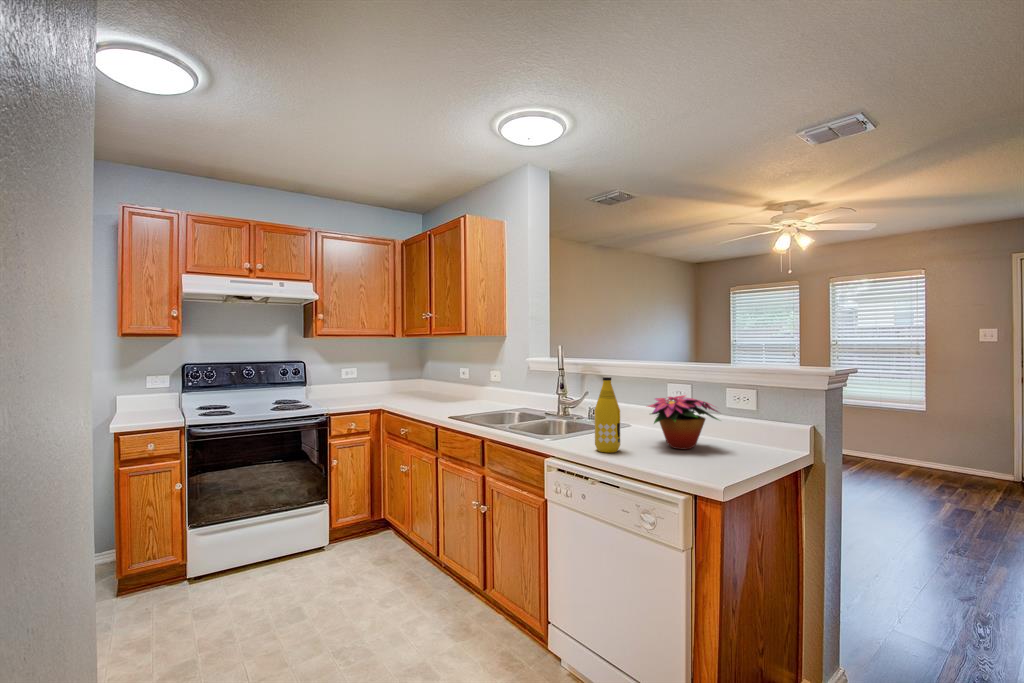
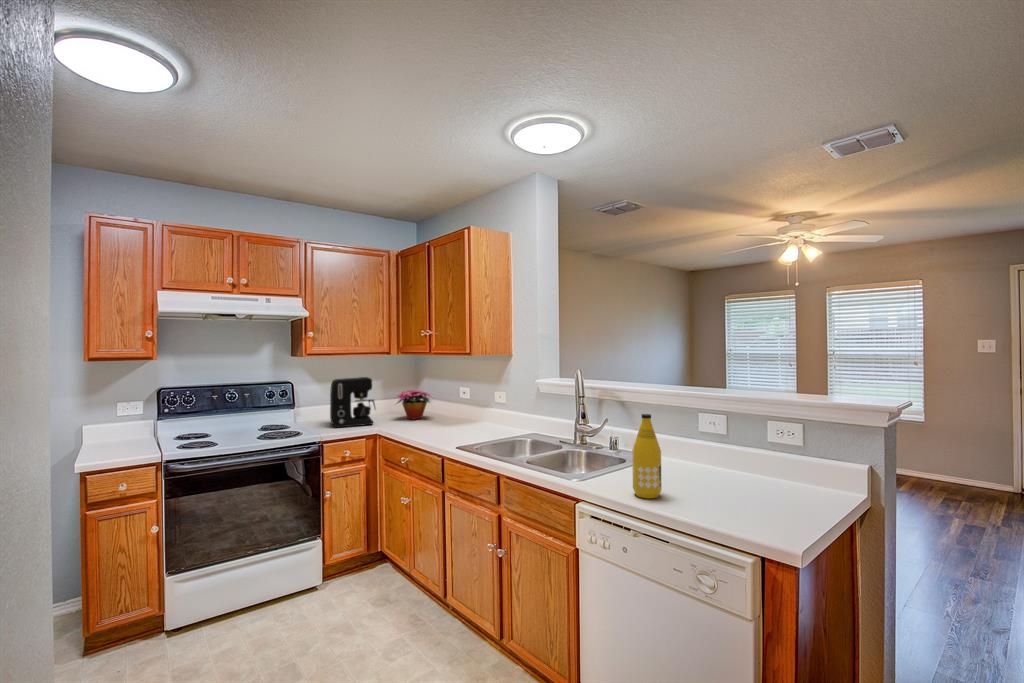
coffee maker: none [339,358,381,403] -> present [330,377,375,427]
flower arrangement: present [648,395,719,449] -> present [395,390,430,420]

